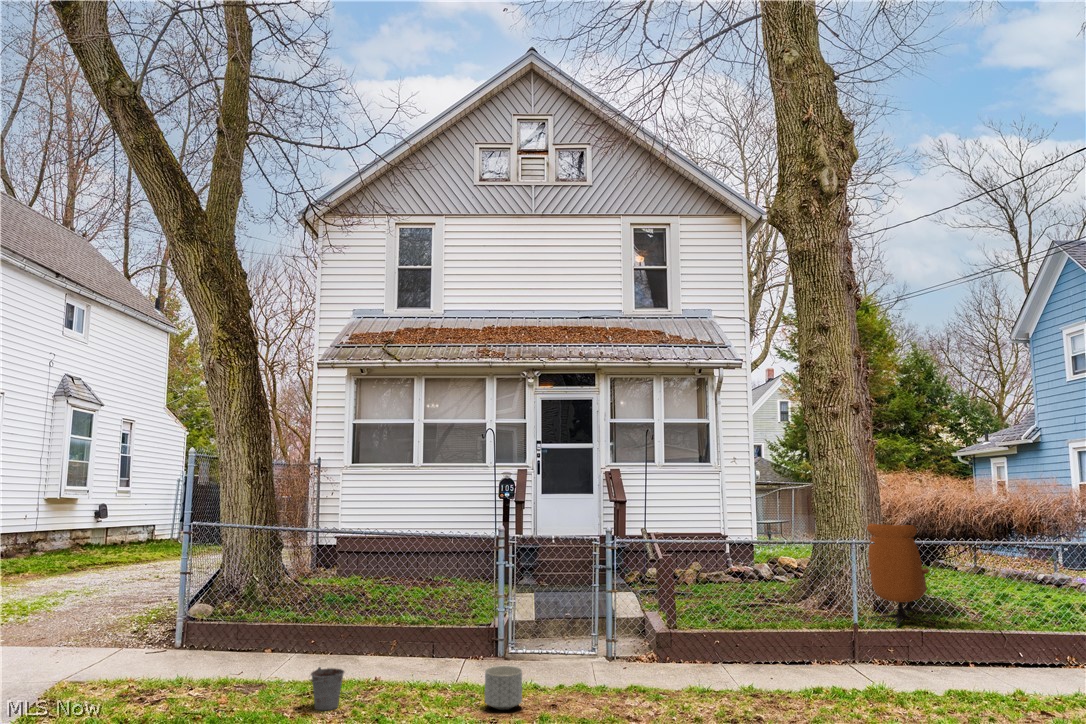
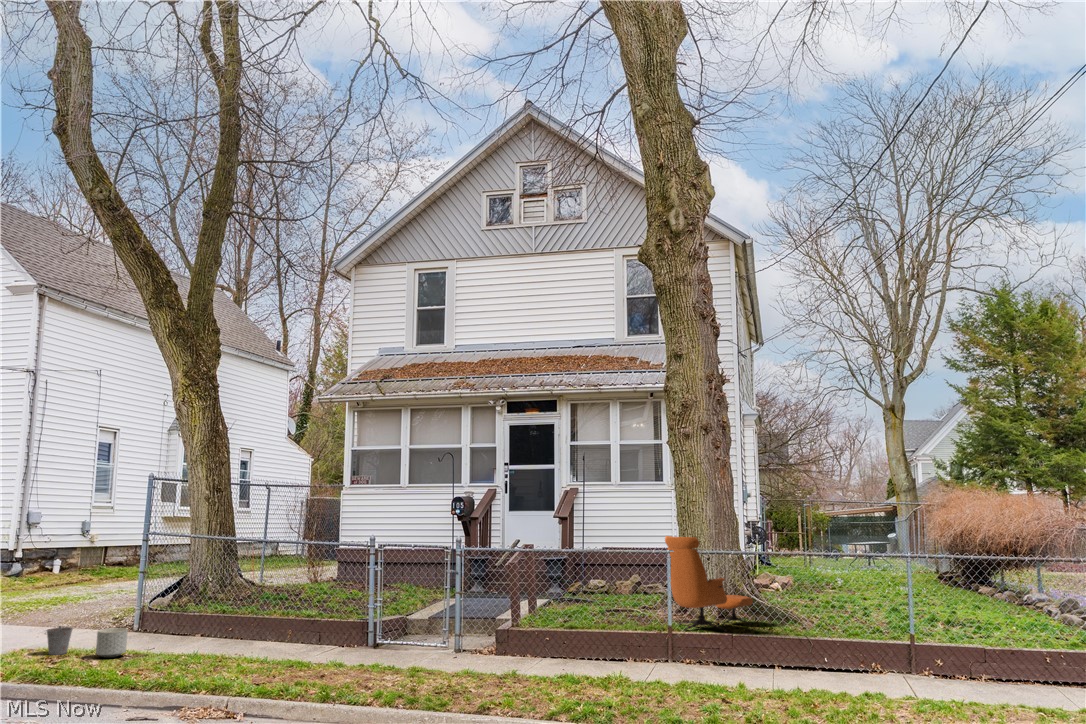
planter: present [485,666,522,710] -> present [96,628,128,658]
bucket: present [310,667,344,711] -> present [46,626,73,655]

